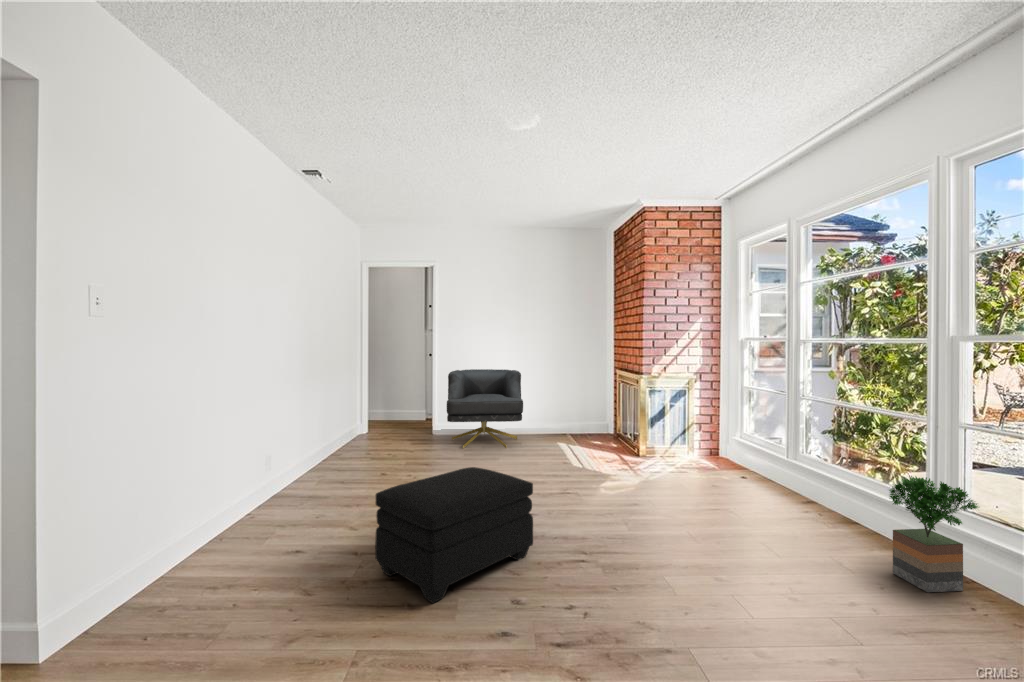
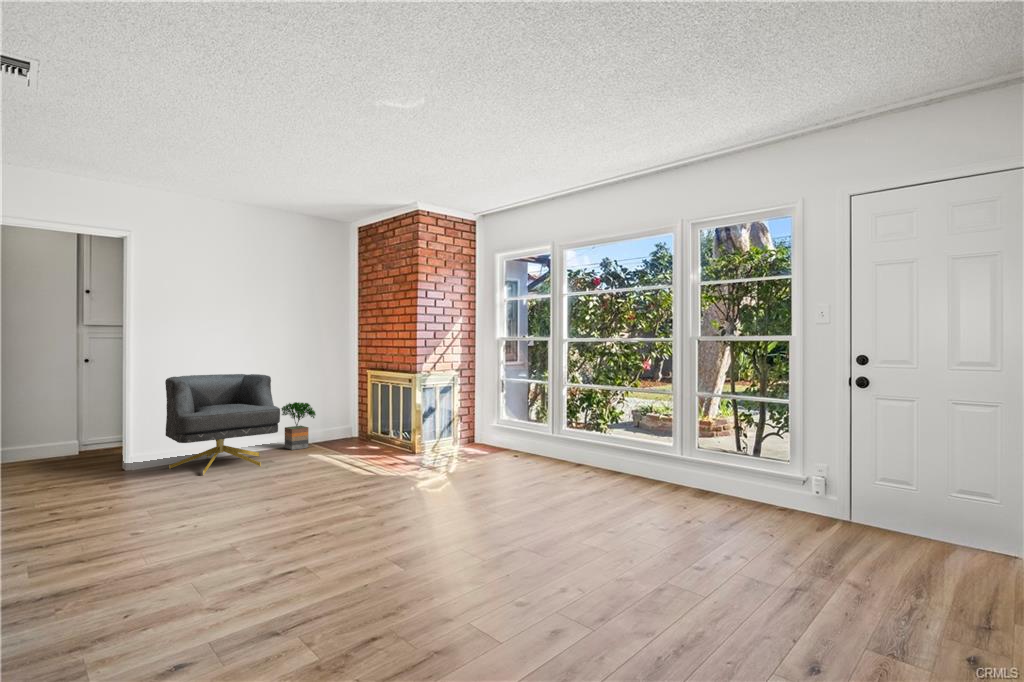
ottoman: present [375,467,533,603] -> none [300,468,432,593]
potted tree: present [889,476,979,592] -> present [281,402,316,450]

